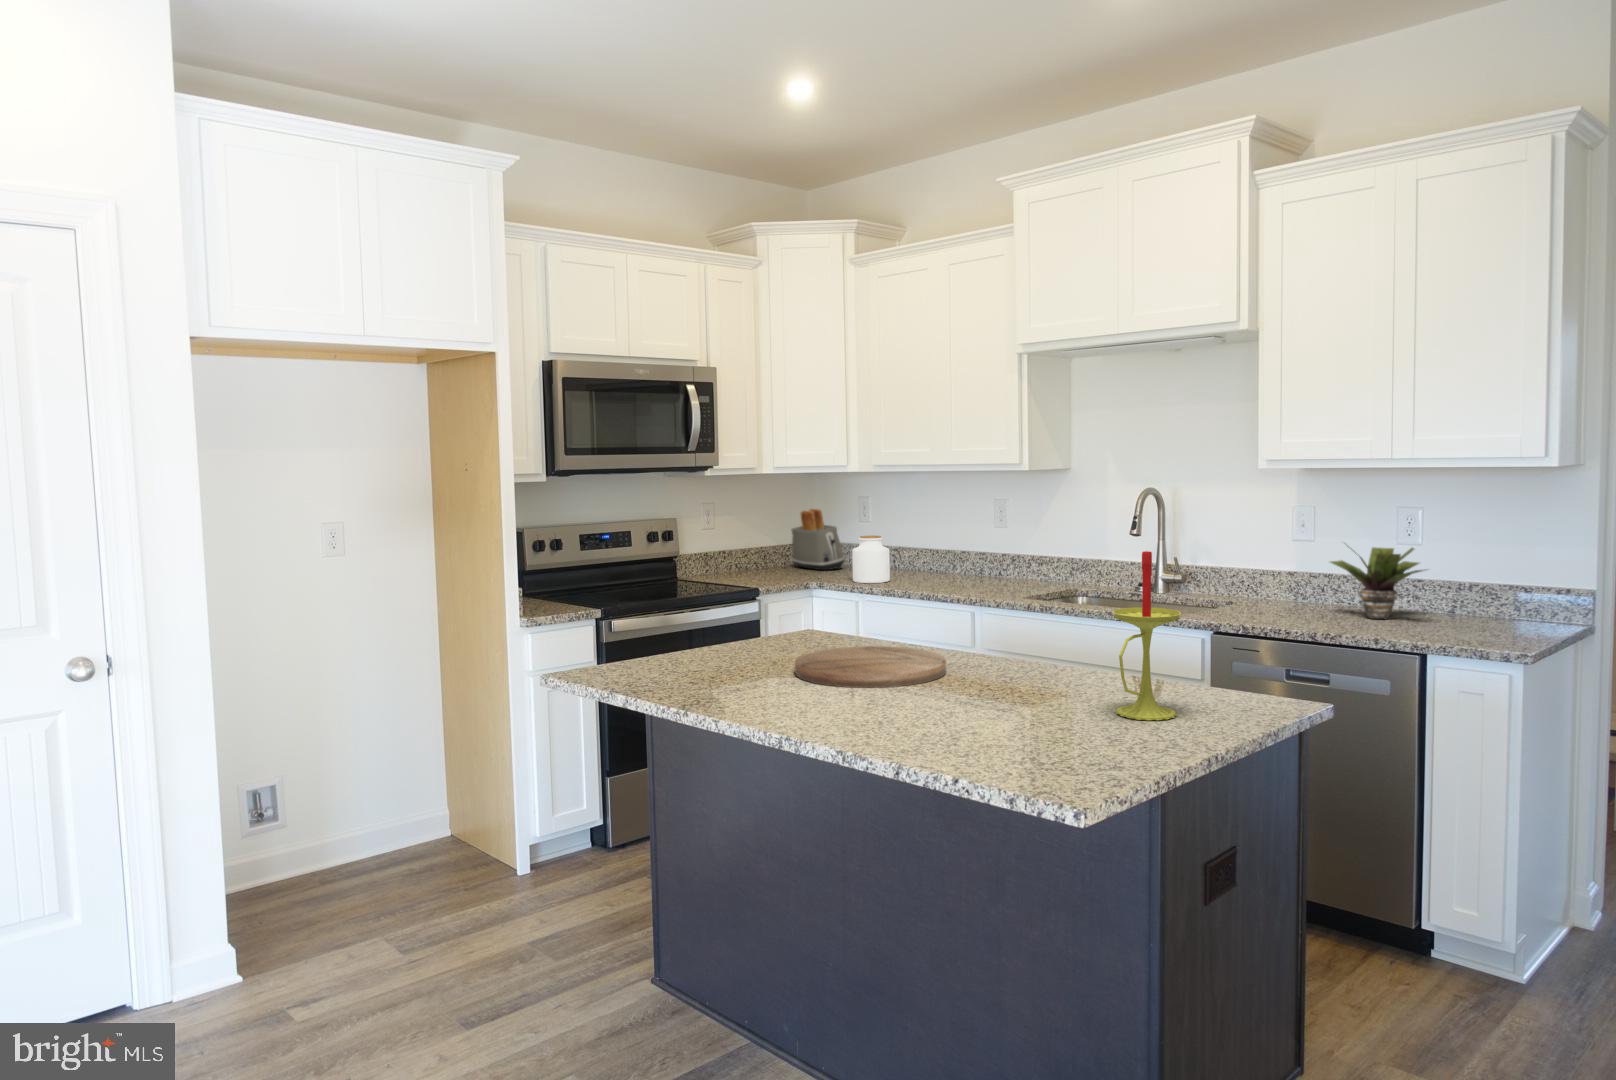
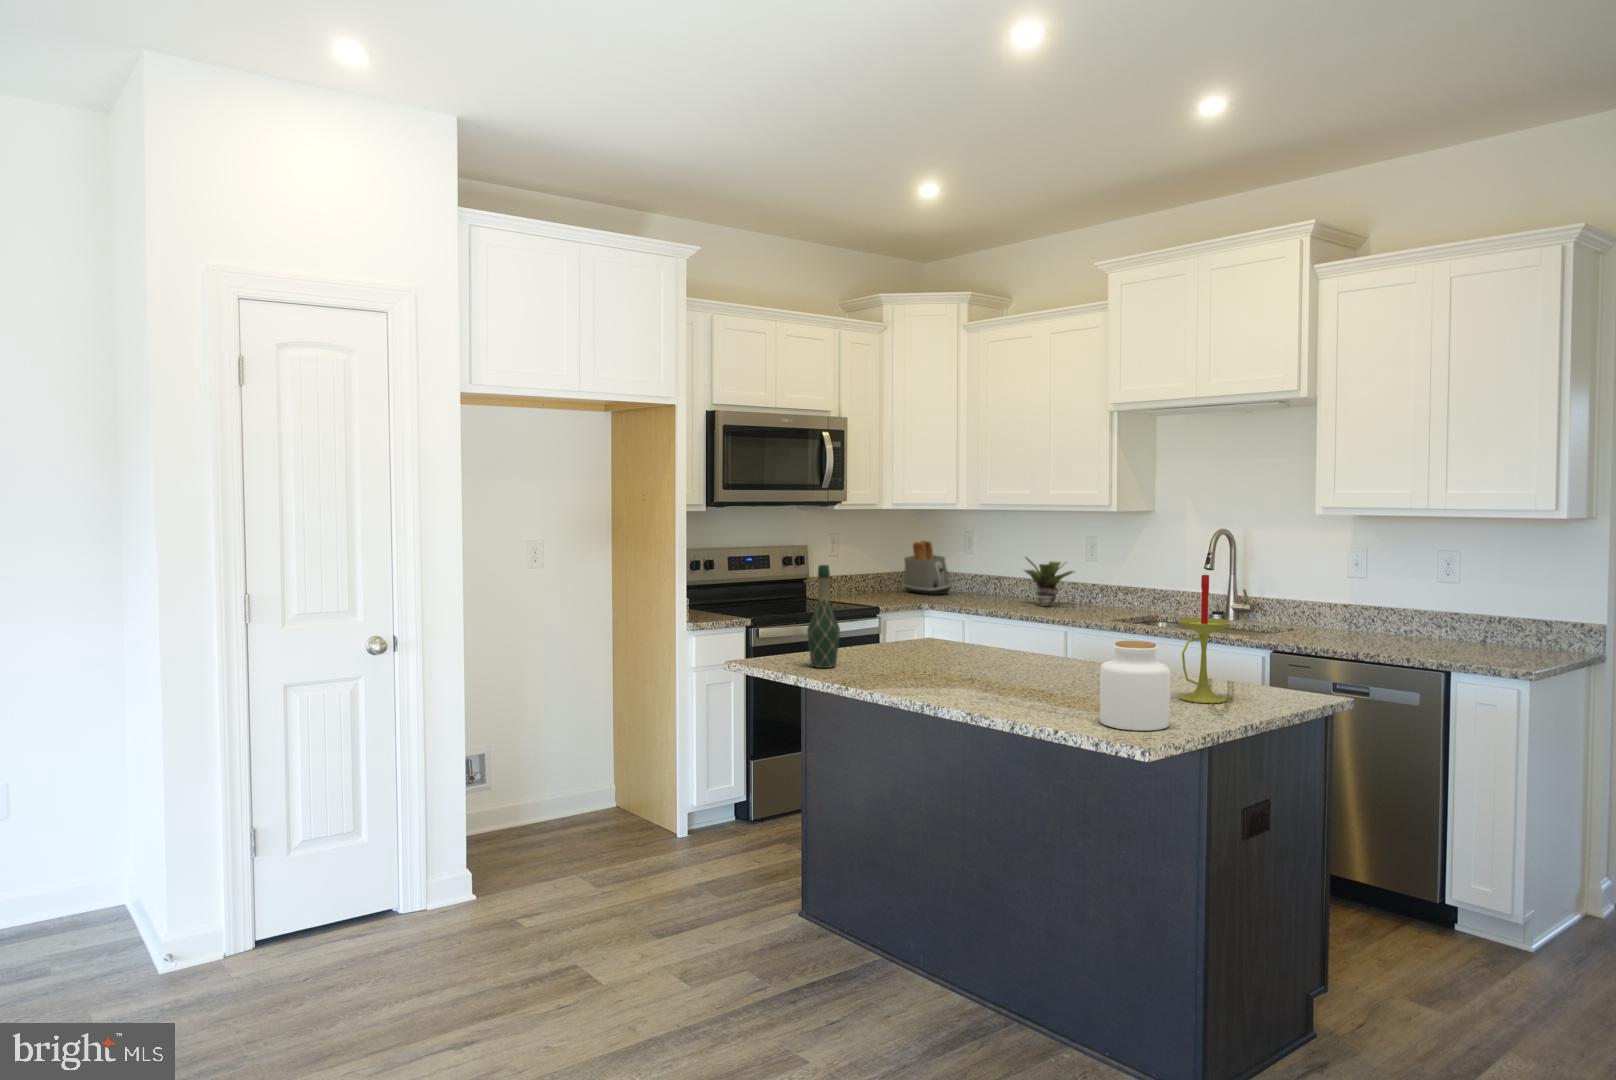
jar: present [852,536,890,583] -> present [1100,641,1170,731]
potted plant: present [1331,546,1423,619] -> present [1024,557,1074,607]
wine bottle: none [643,548,685,681] -> present [807,565,840,668]
cutting board: present [795,646,946,688] -> none [925,649,1046,678]

